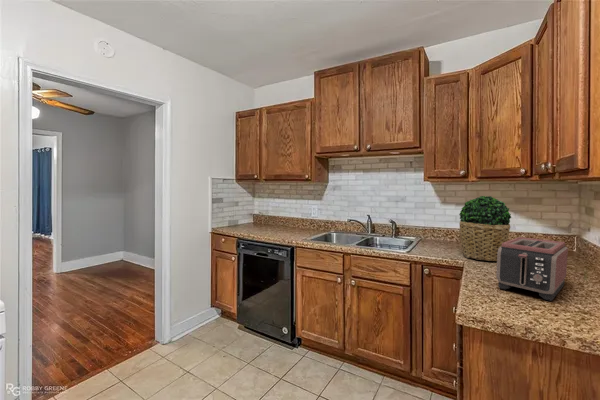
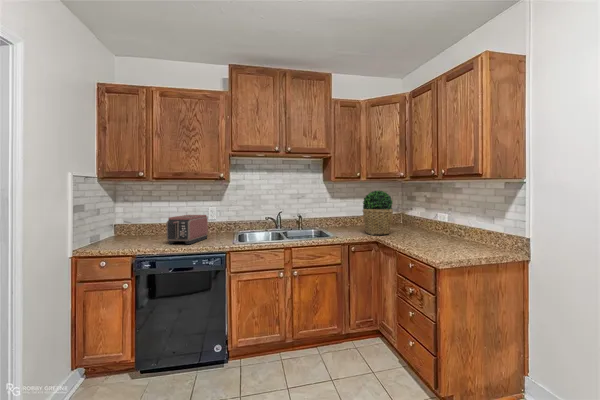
toaster: present [496,237,568,301] -> present [166,215,208,244]

